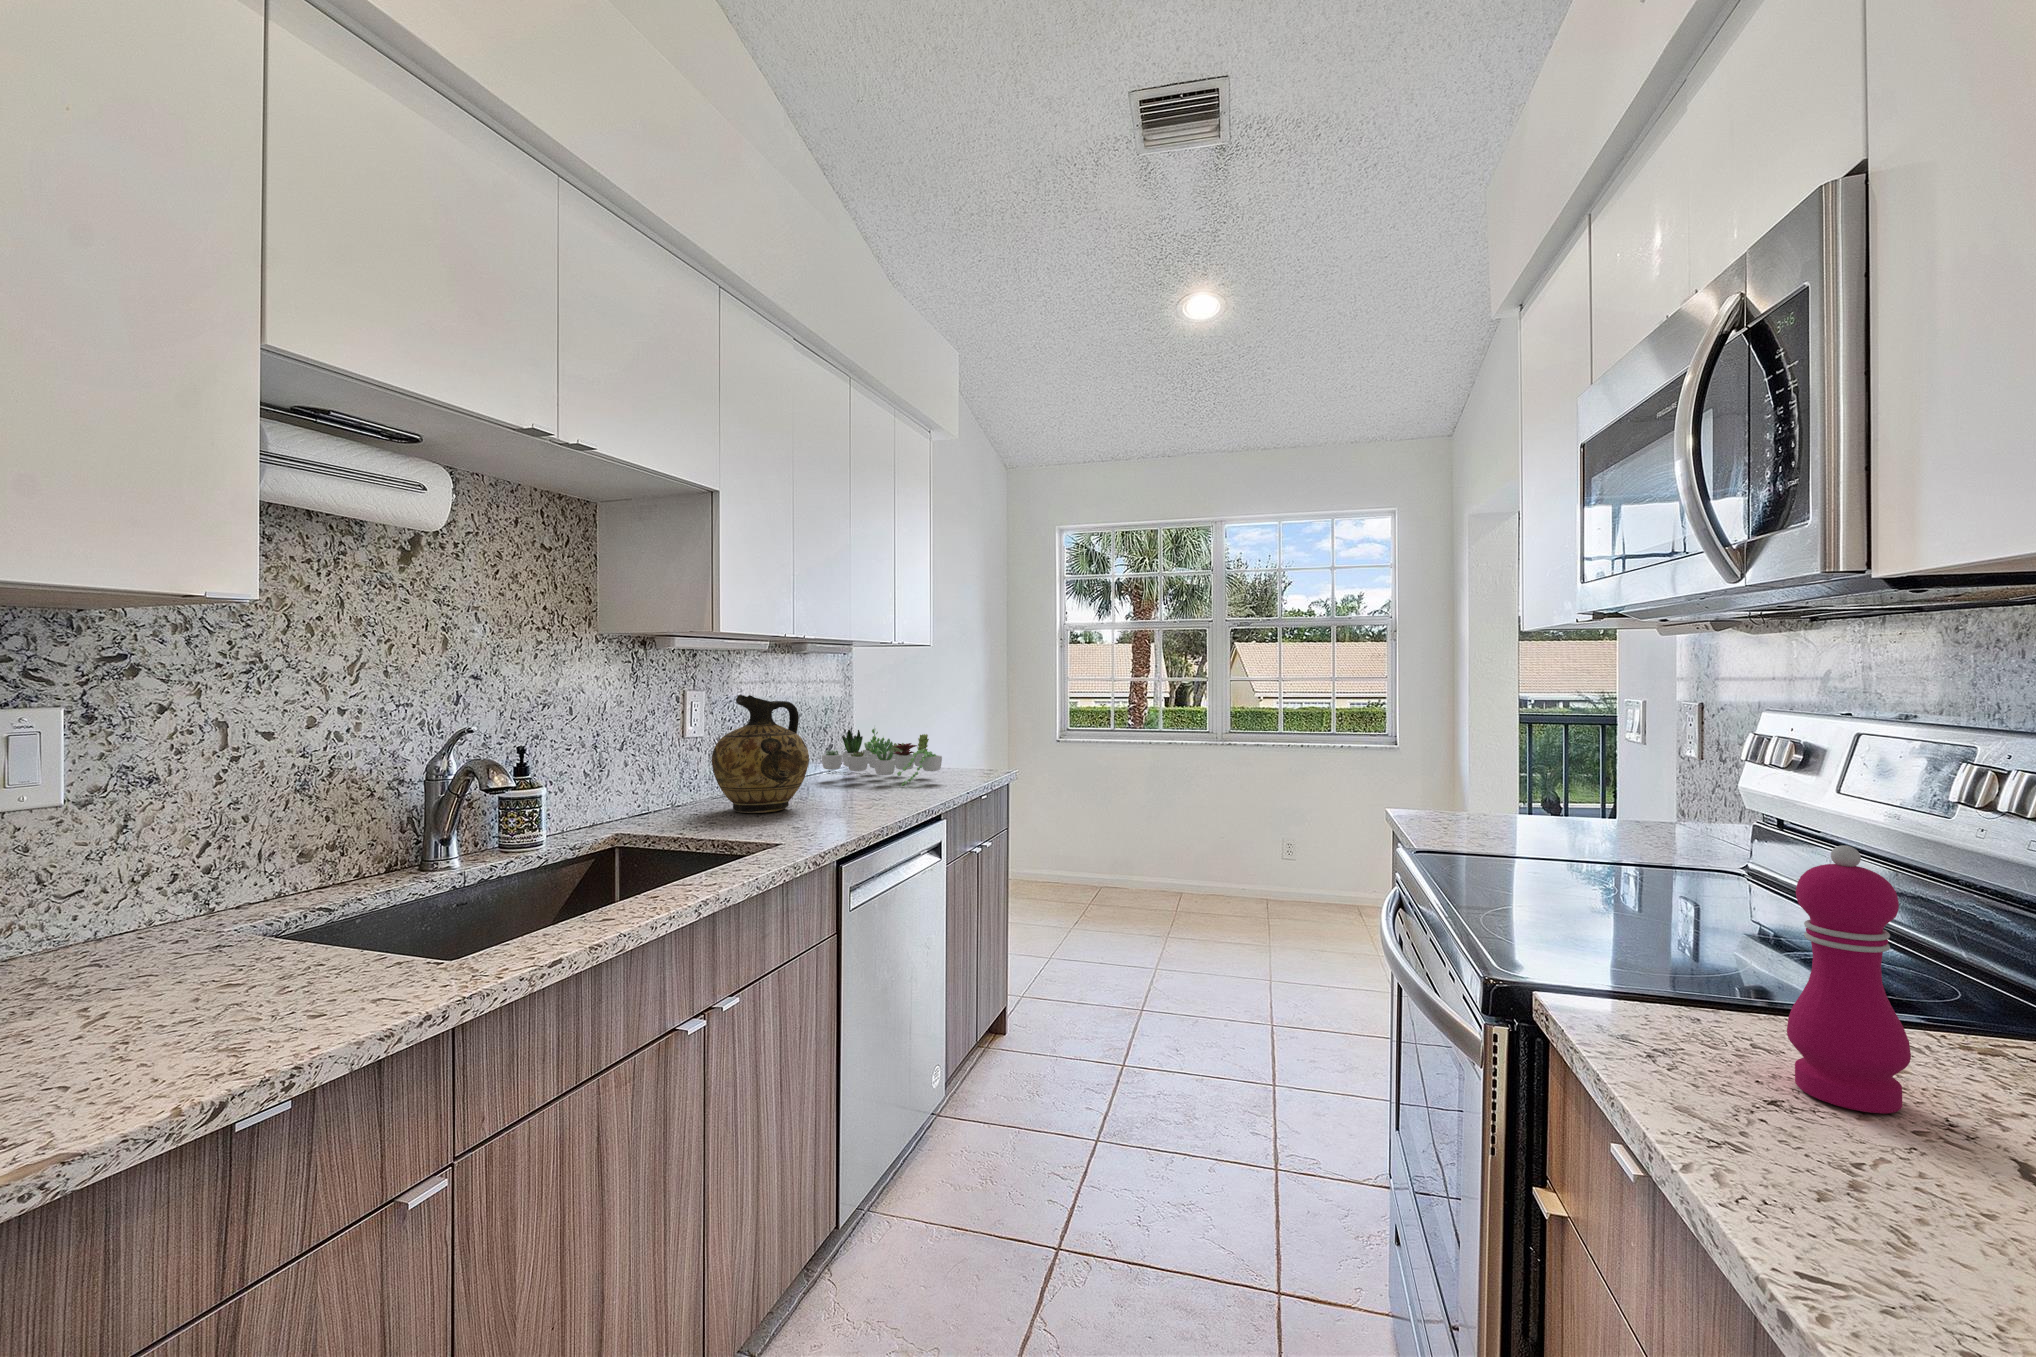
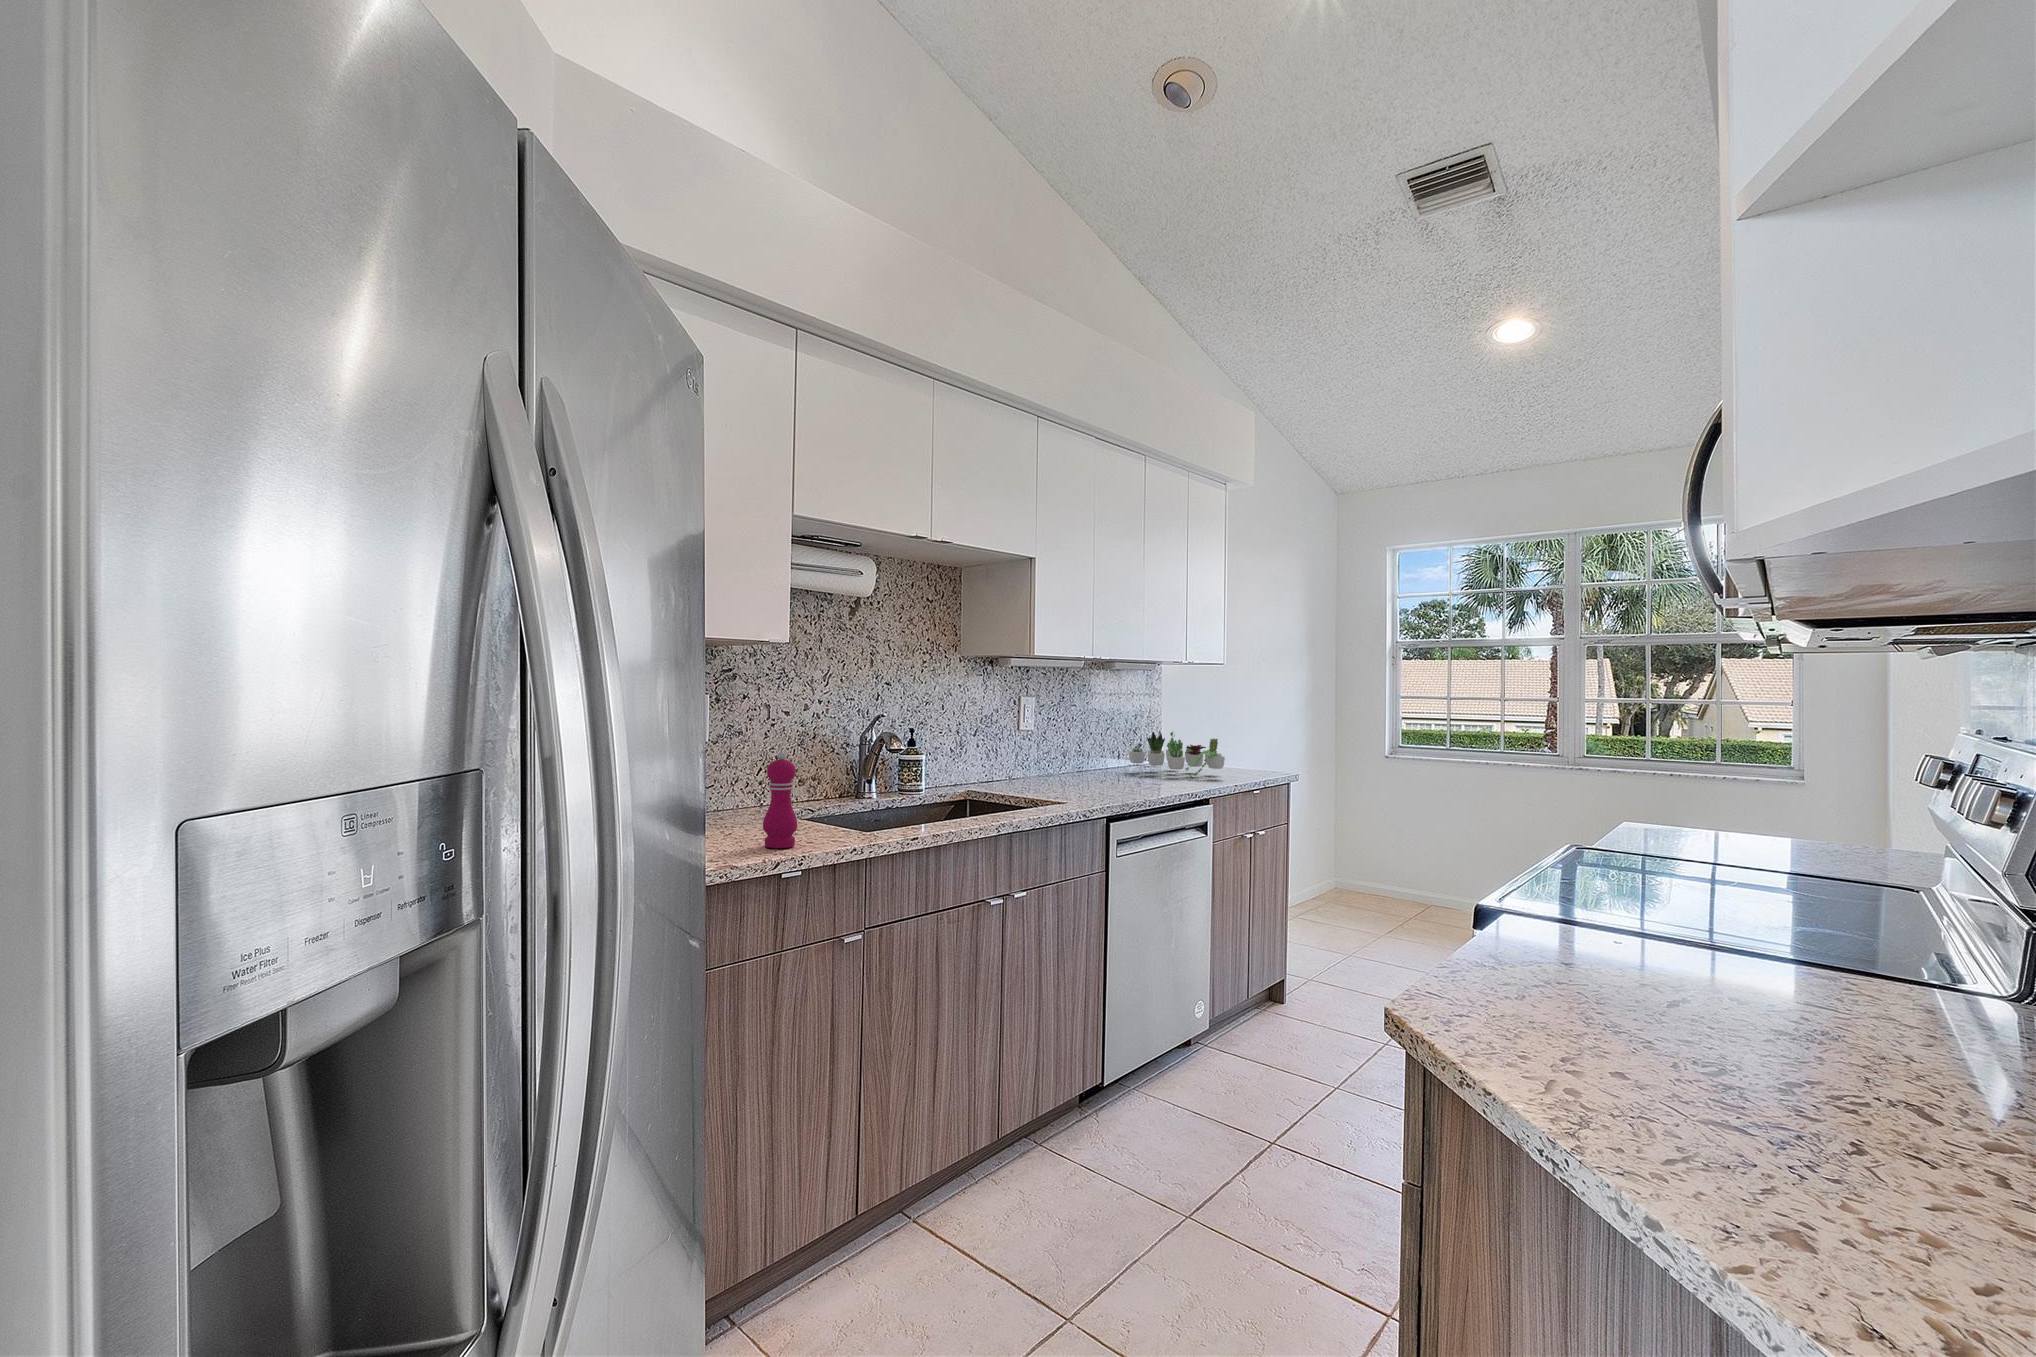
ceramic jug: present [712,695,809,813] -> none [1035,700,1104,787]
pepper mill: present [1787,845,1911,1114] -> present [763,752,797,848]

